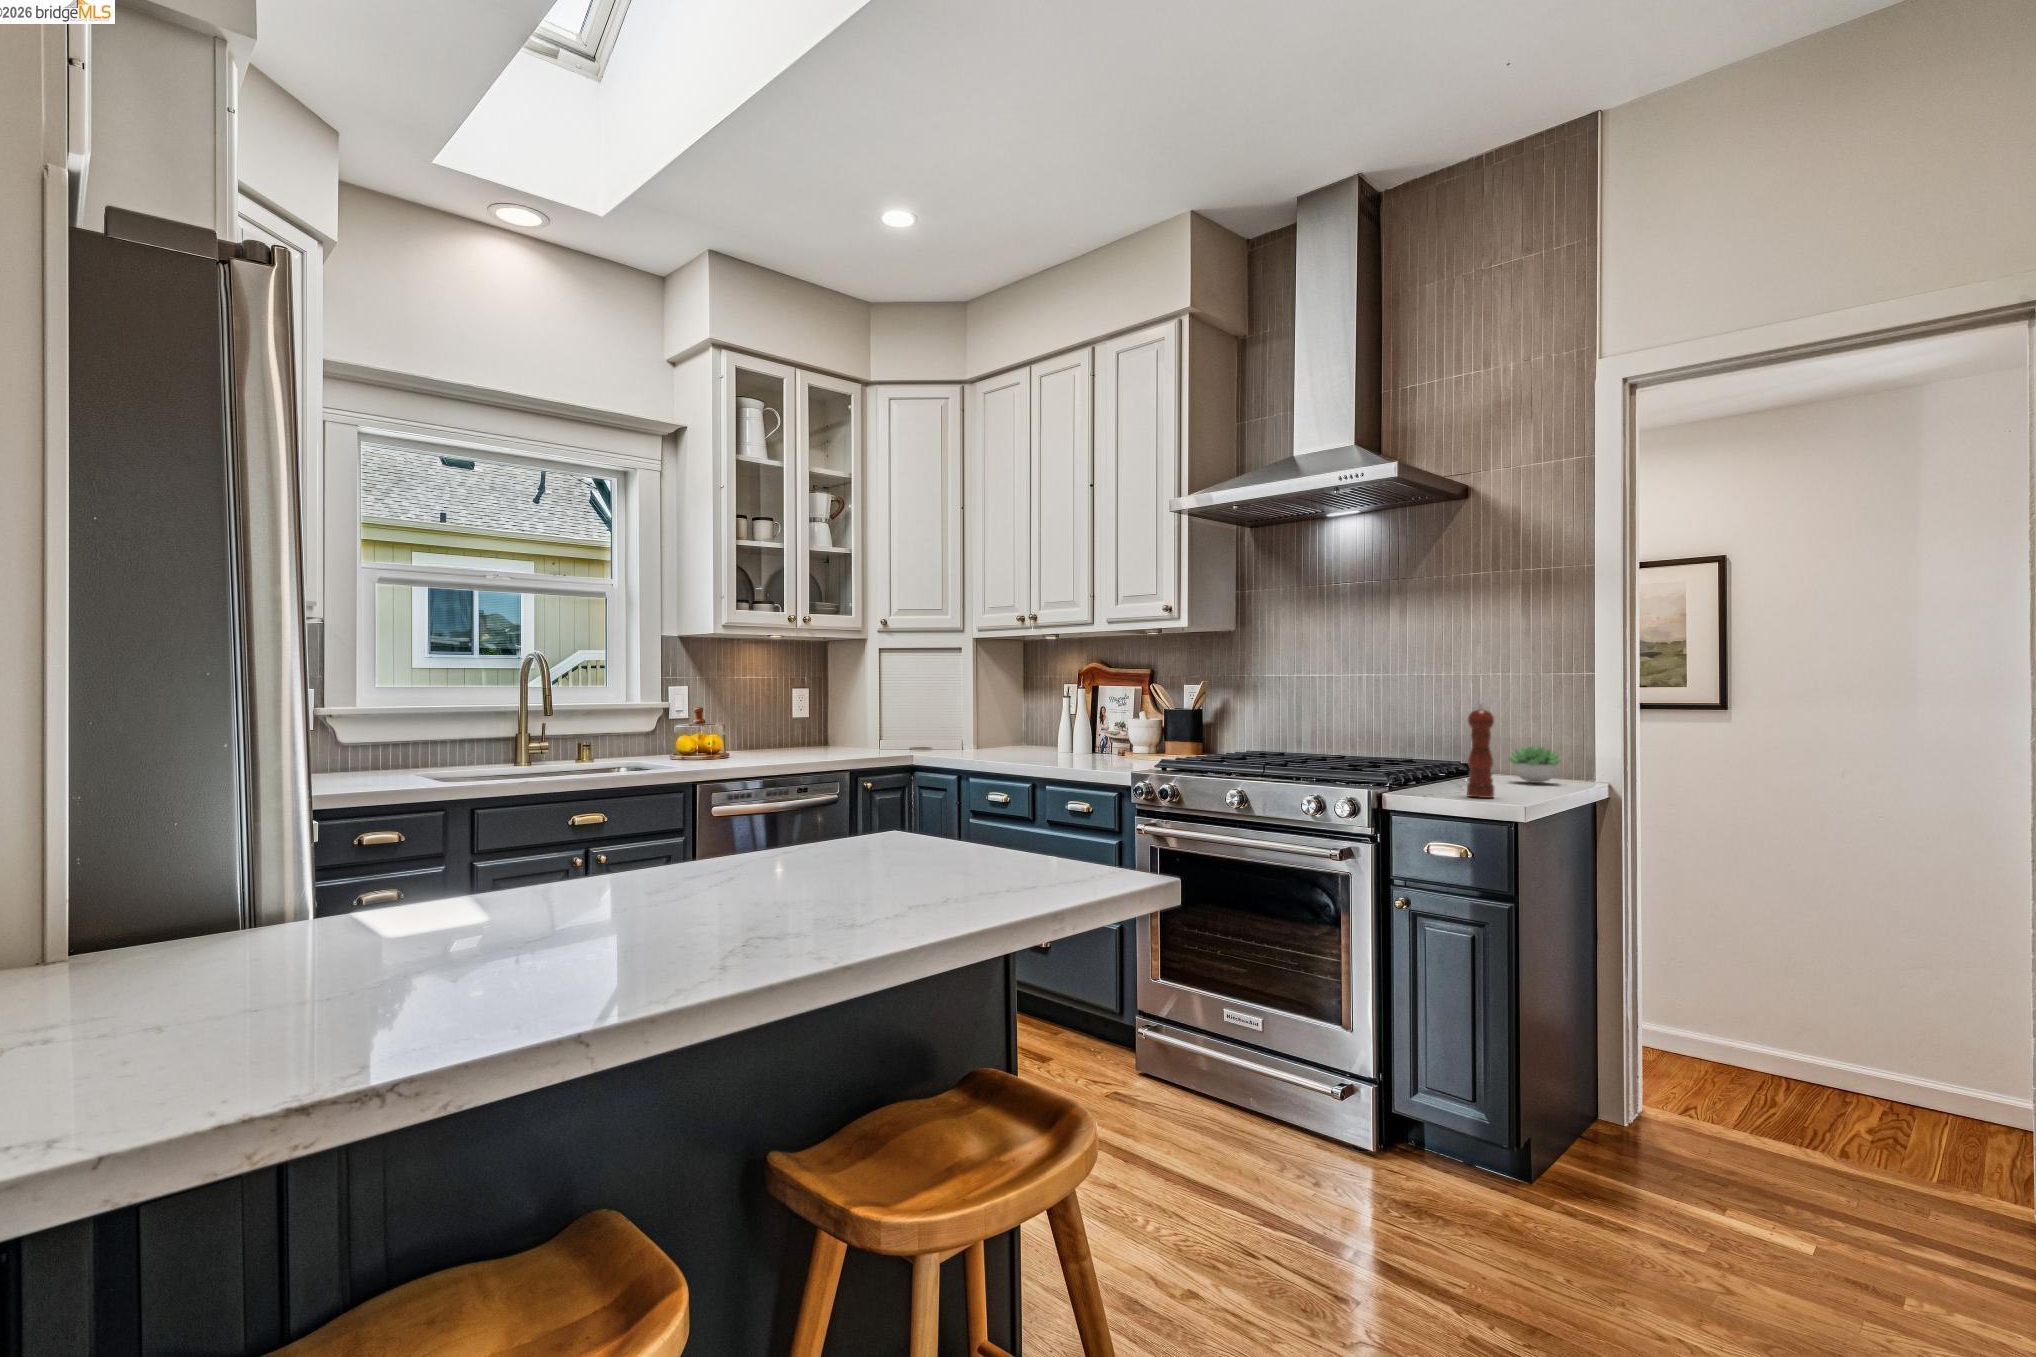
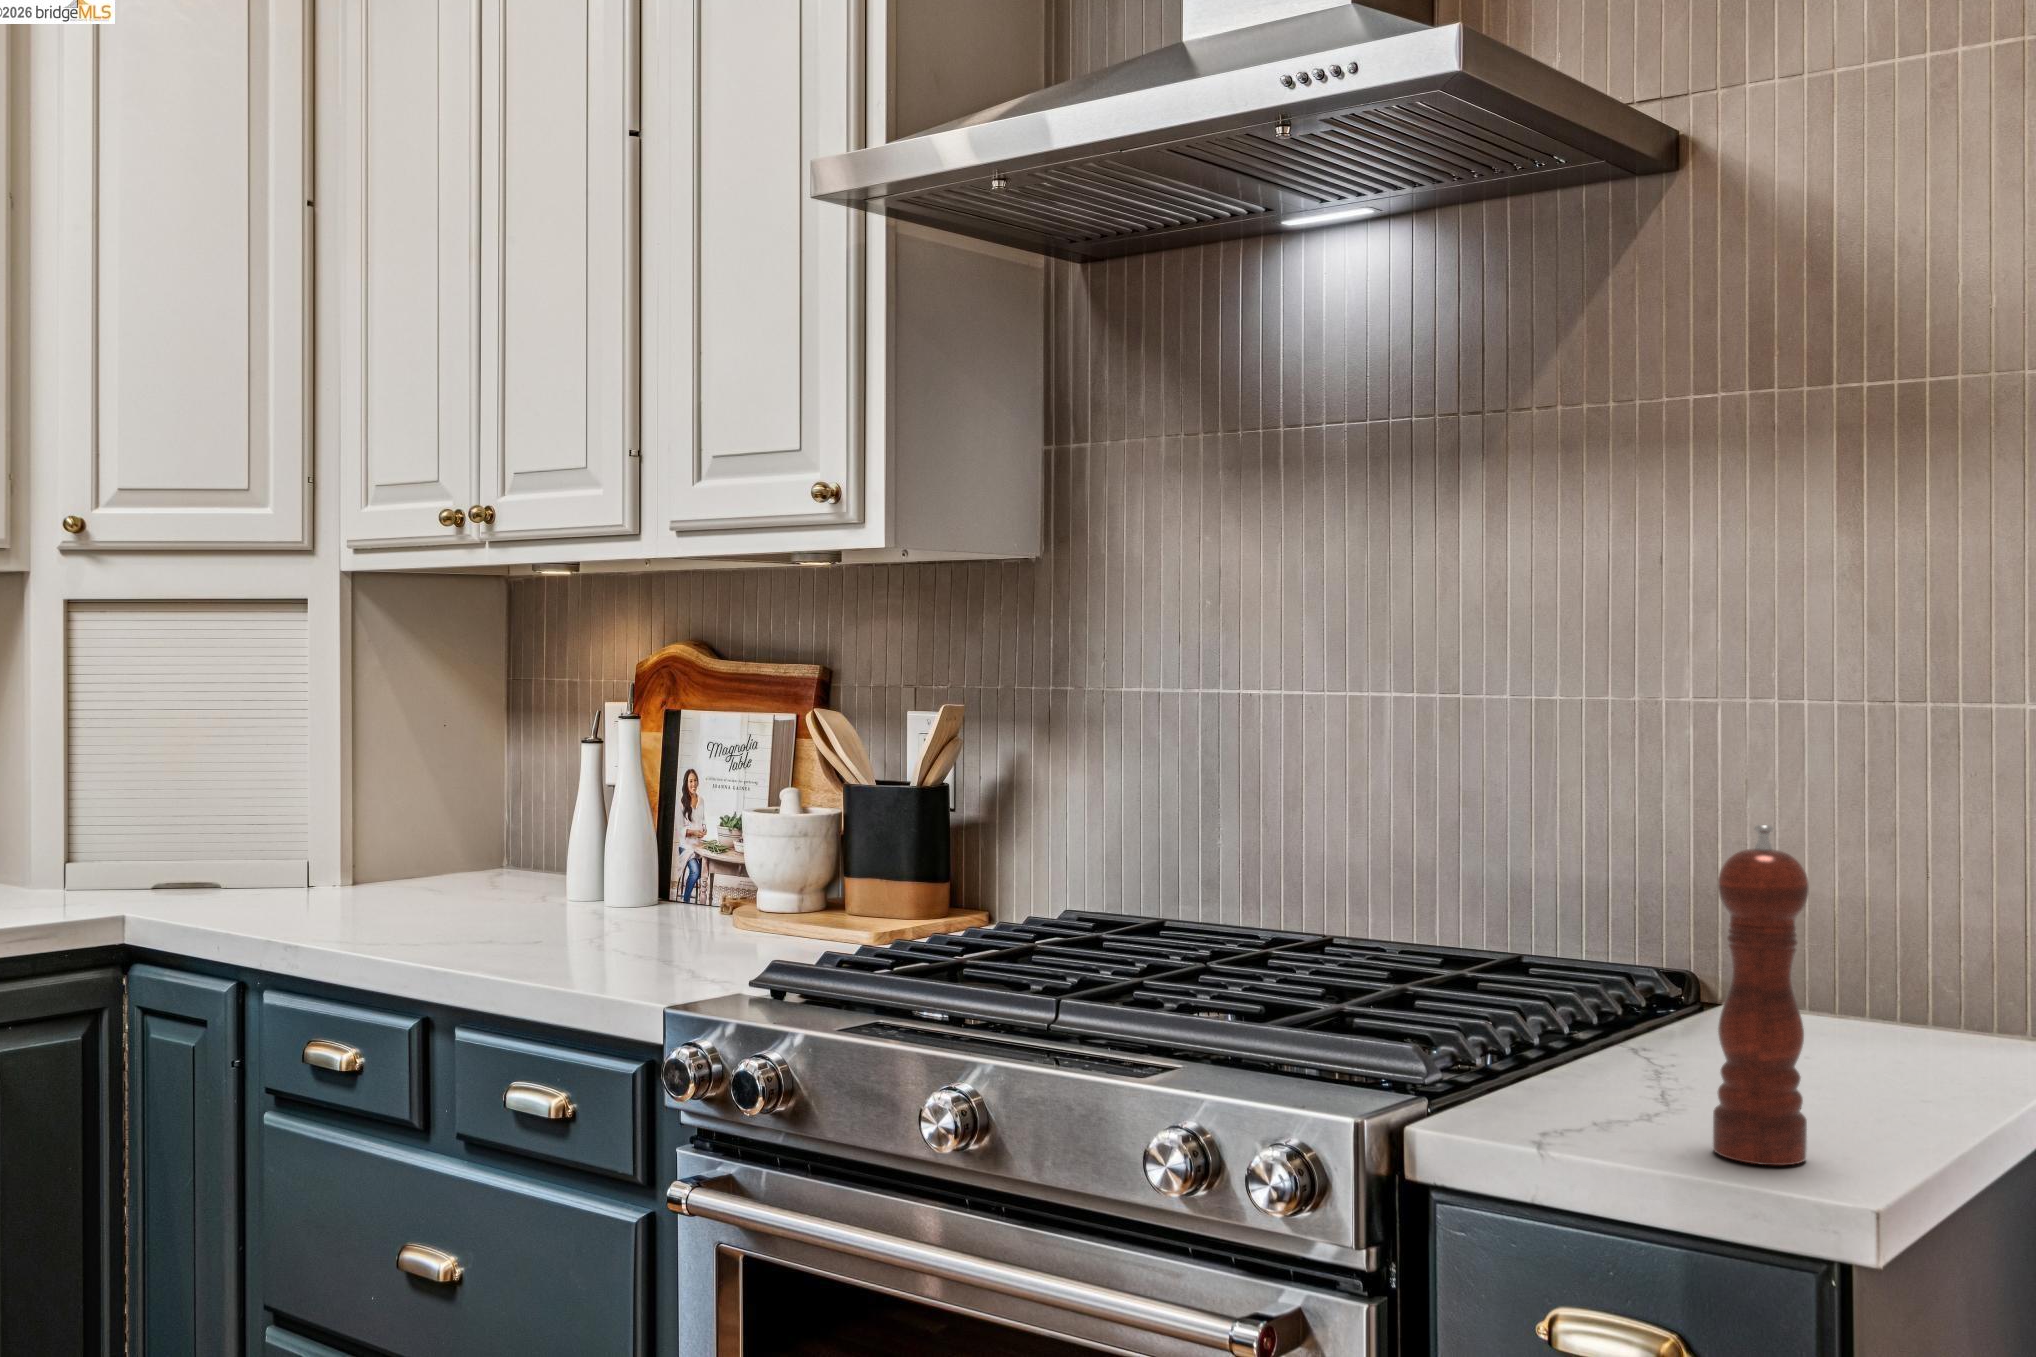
succulent plant: present [1509,747,1562,783] -> none [1807,930,1973,1047]

